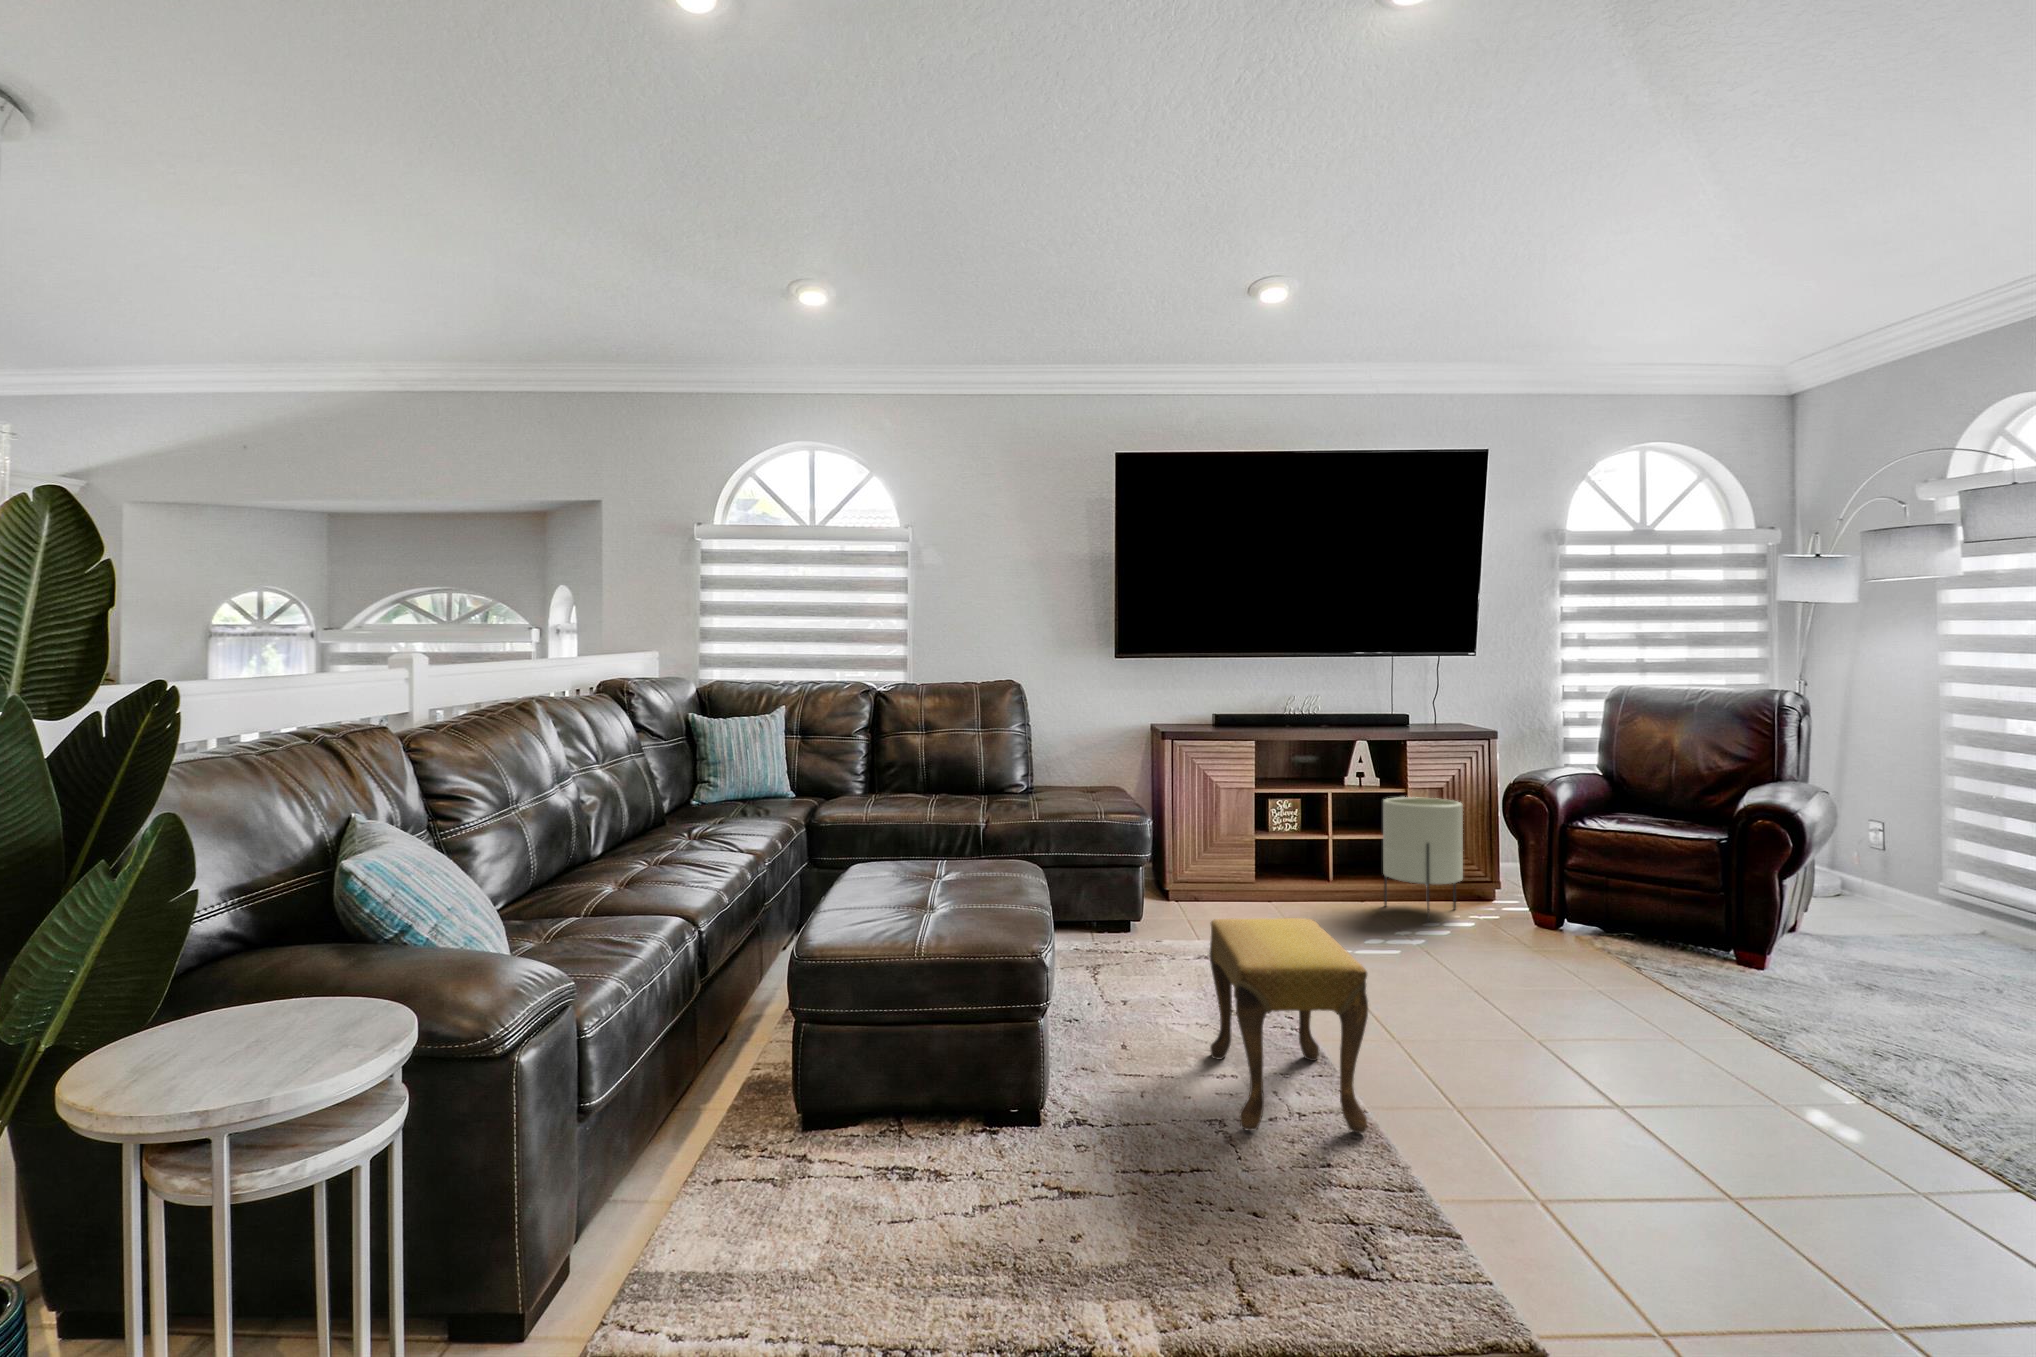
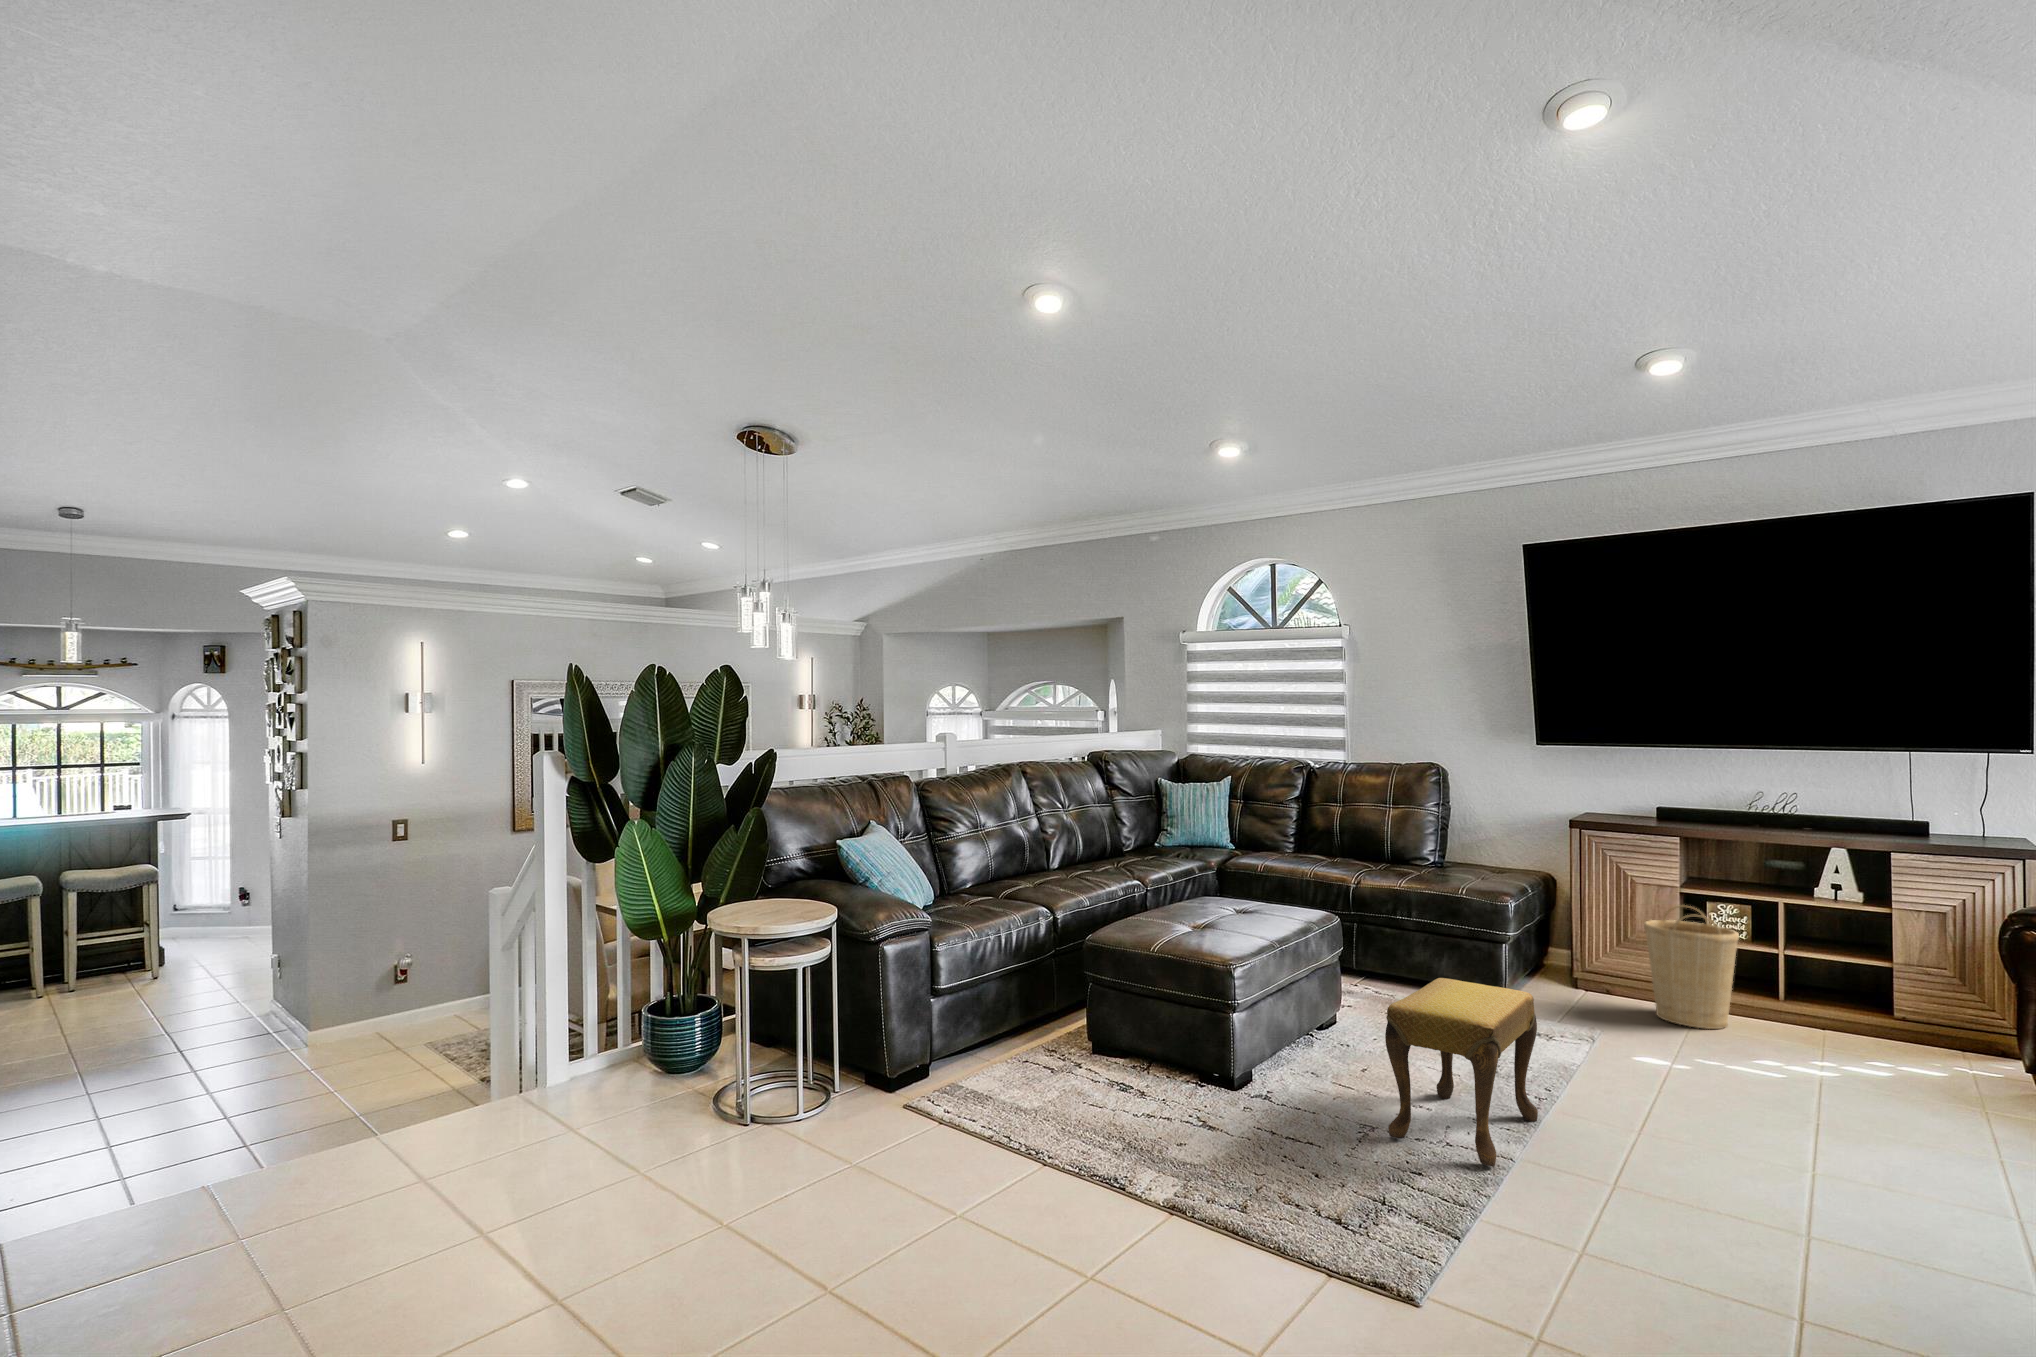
planter: present [1383,797,1463,921] -> none [1833,916,1952,1062]
basket: none [1237,805,1314,919] -> present [1644,906,1739,1029]

